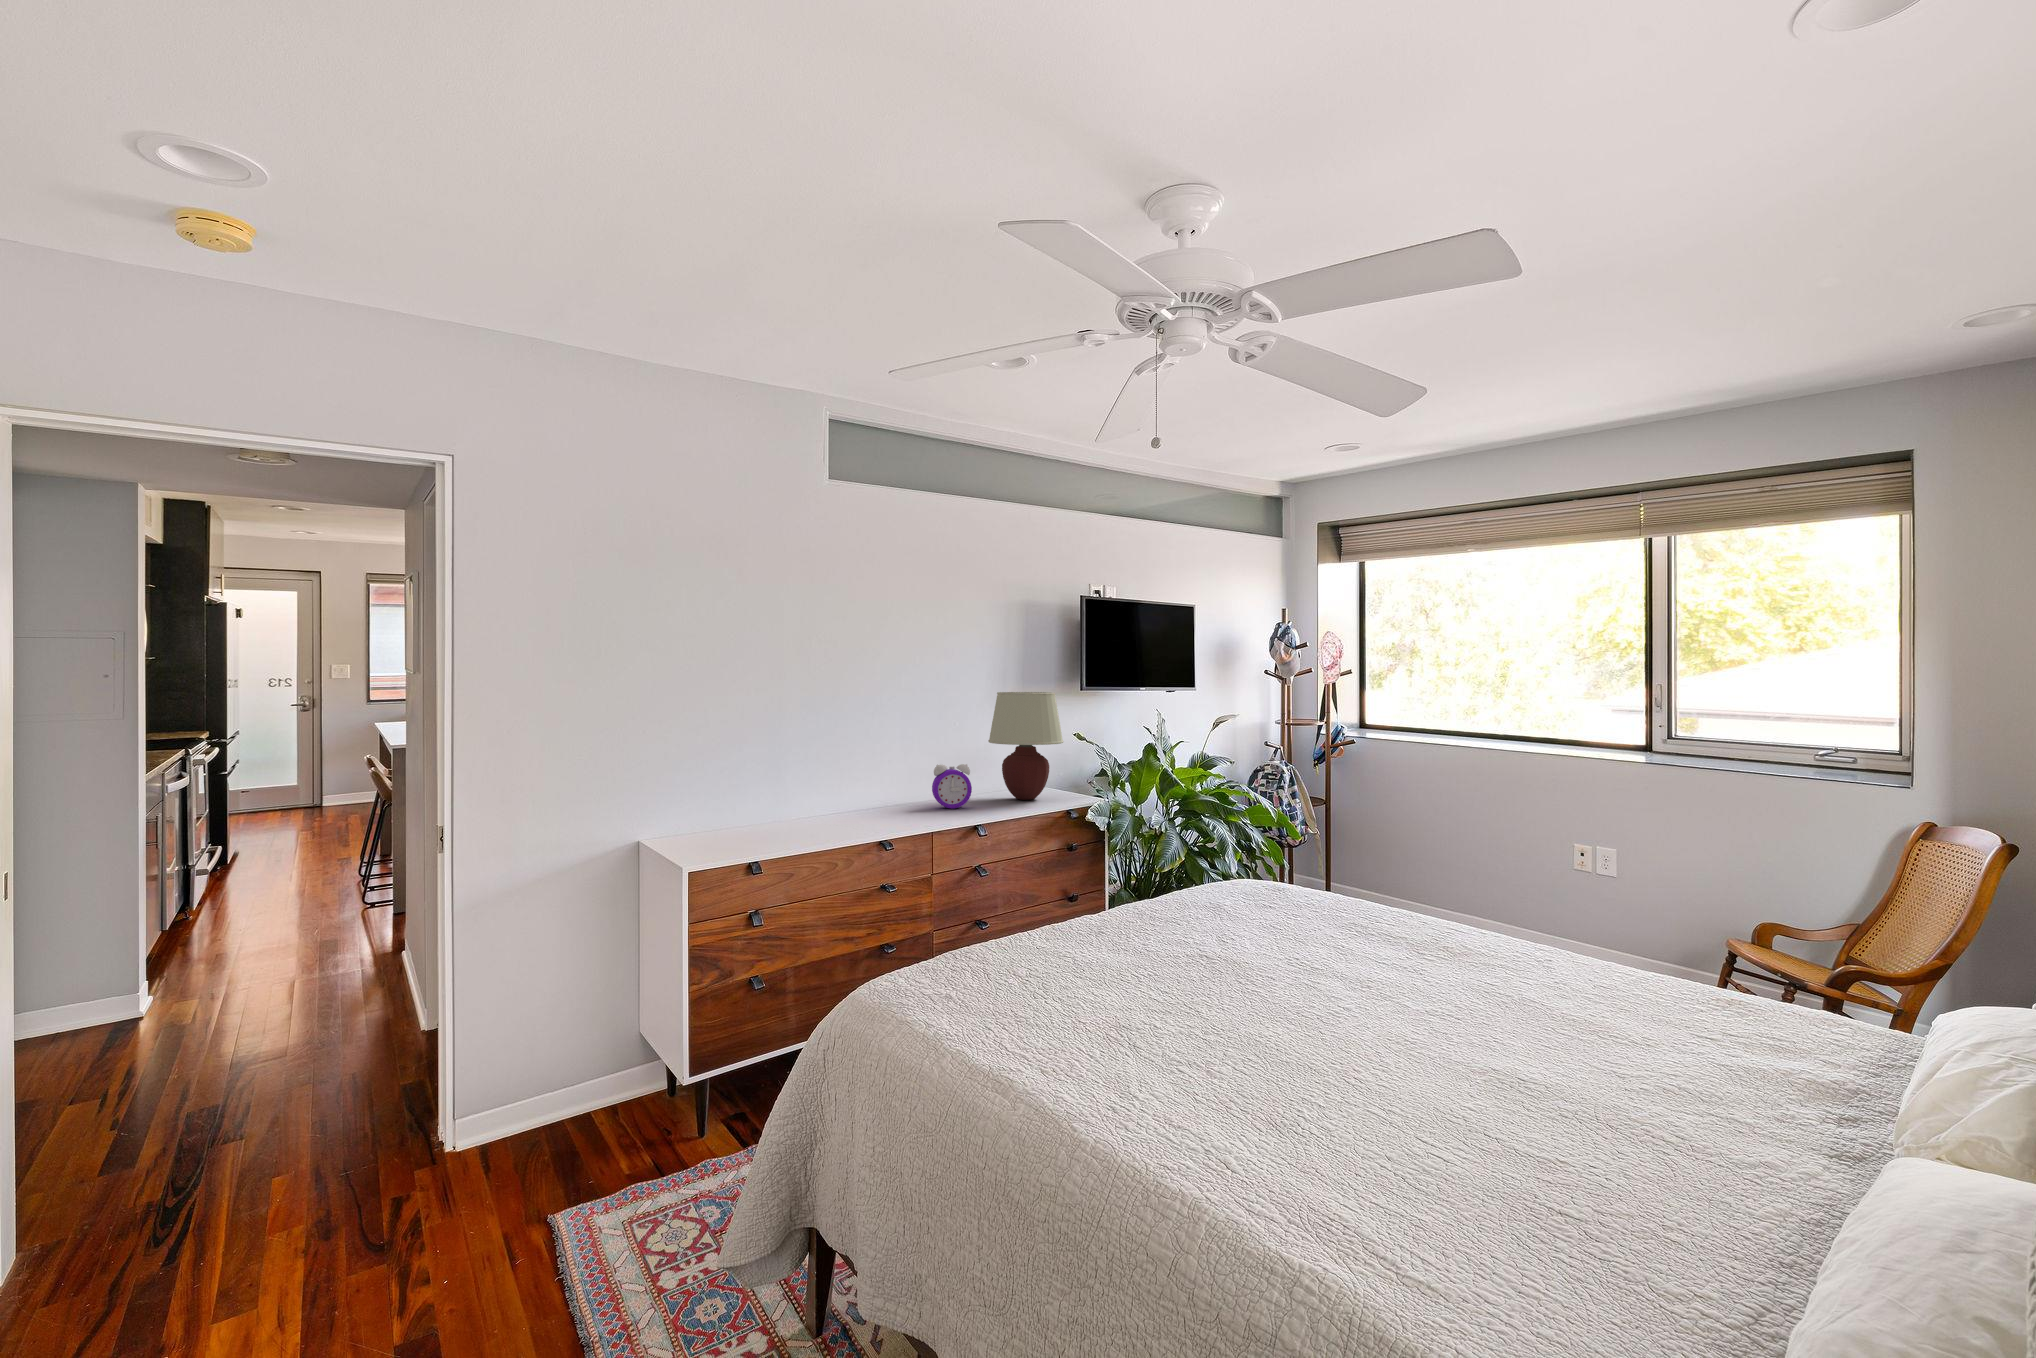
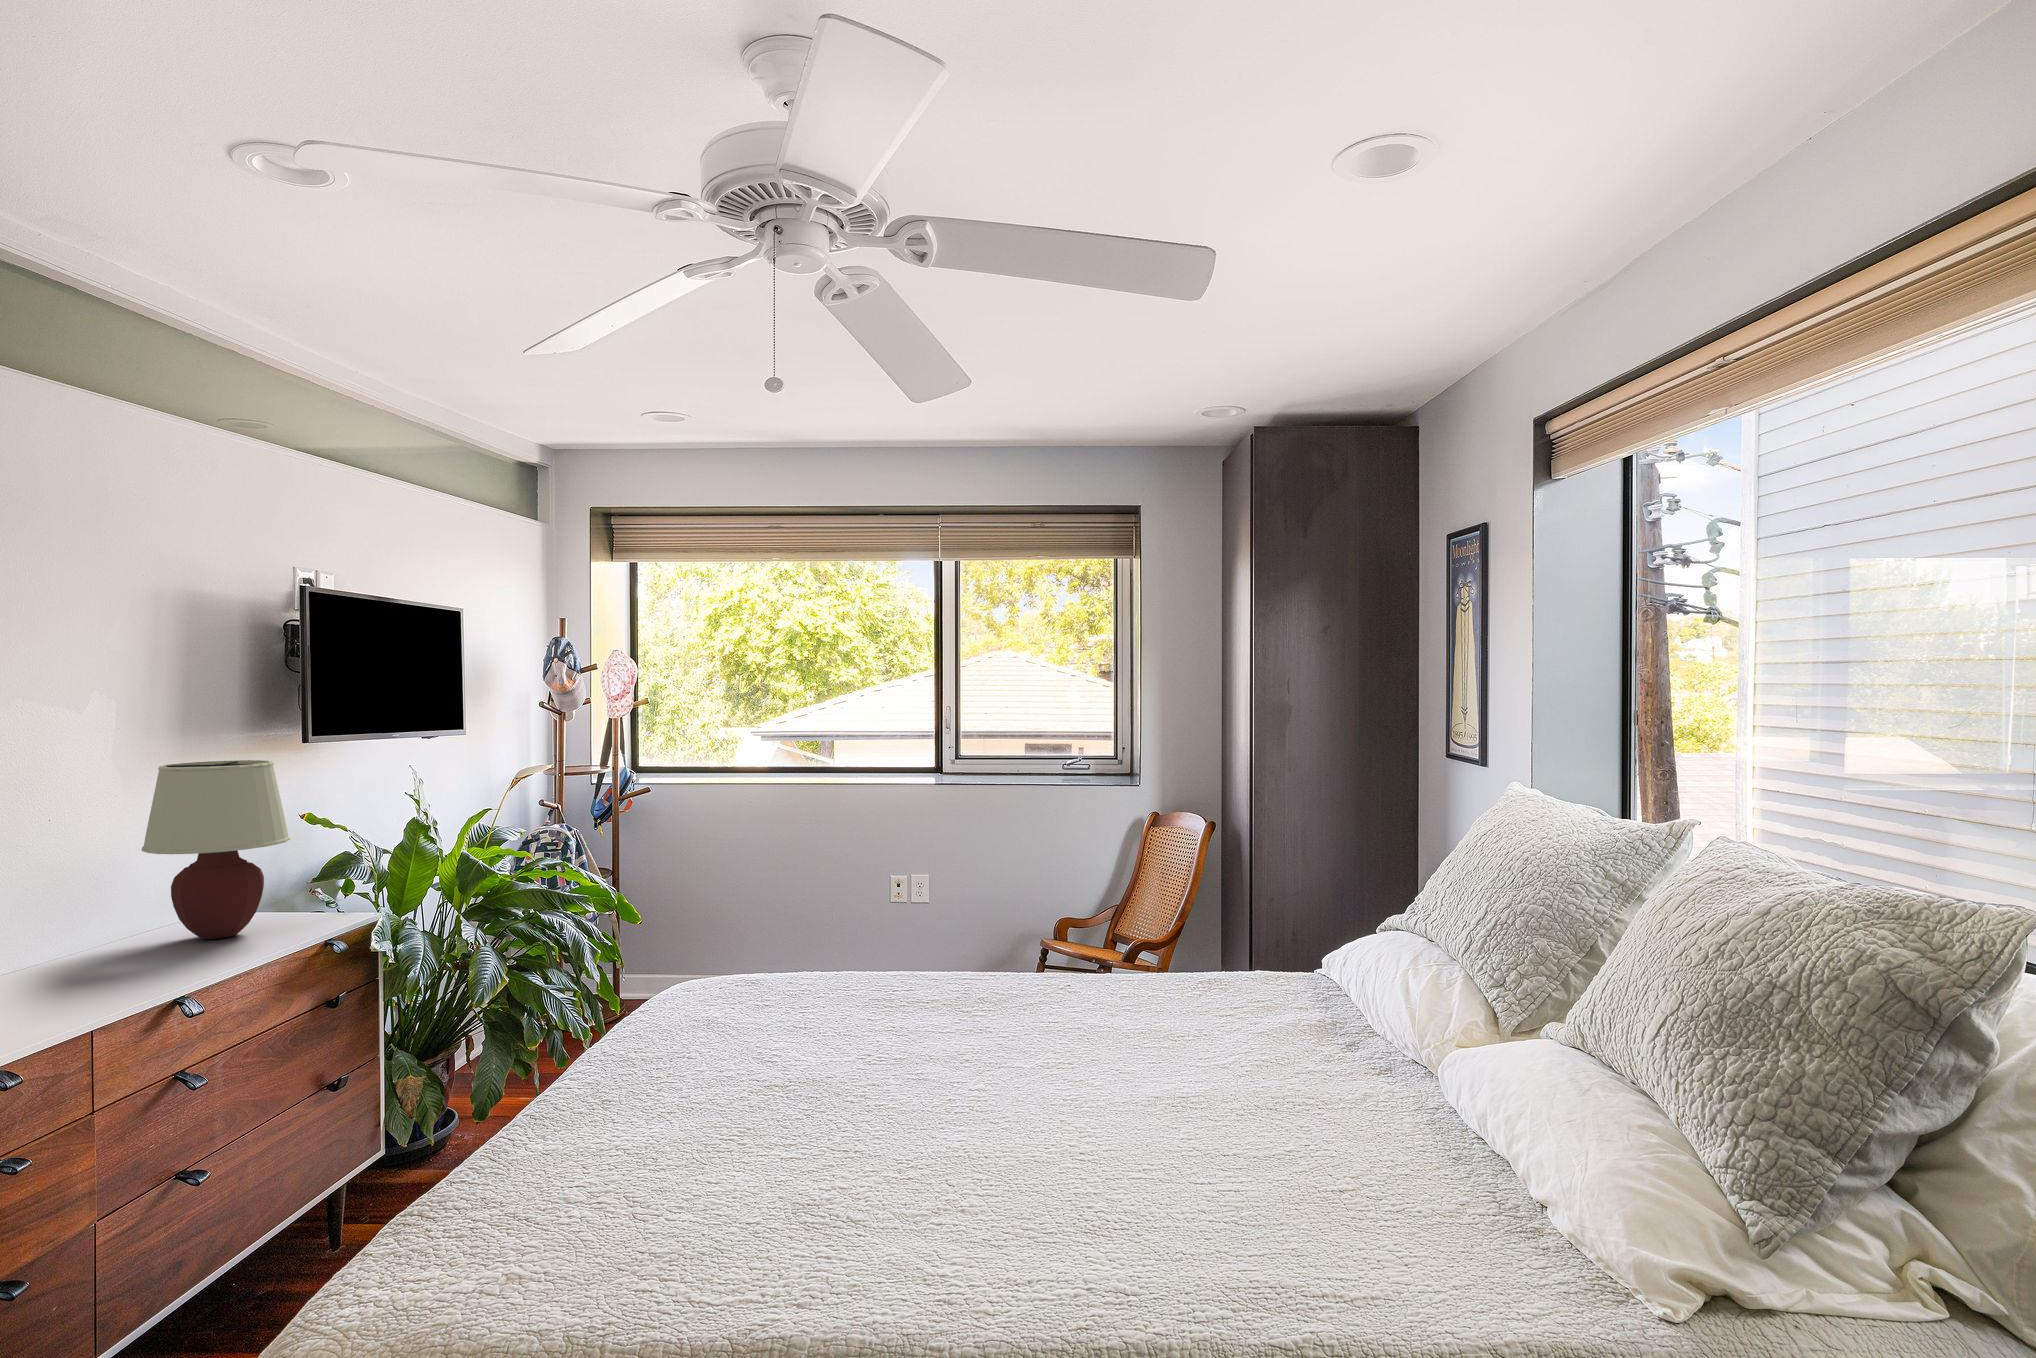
alarm clock: present [932,764,972,809] -> none [46,899,138,980]

